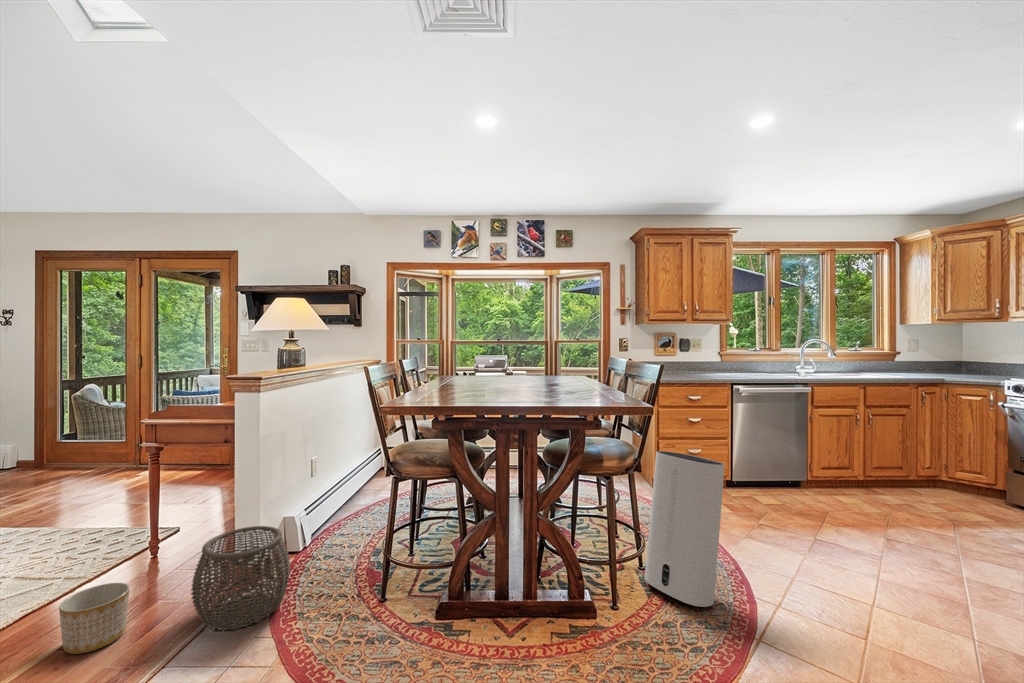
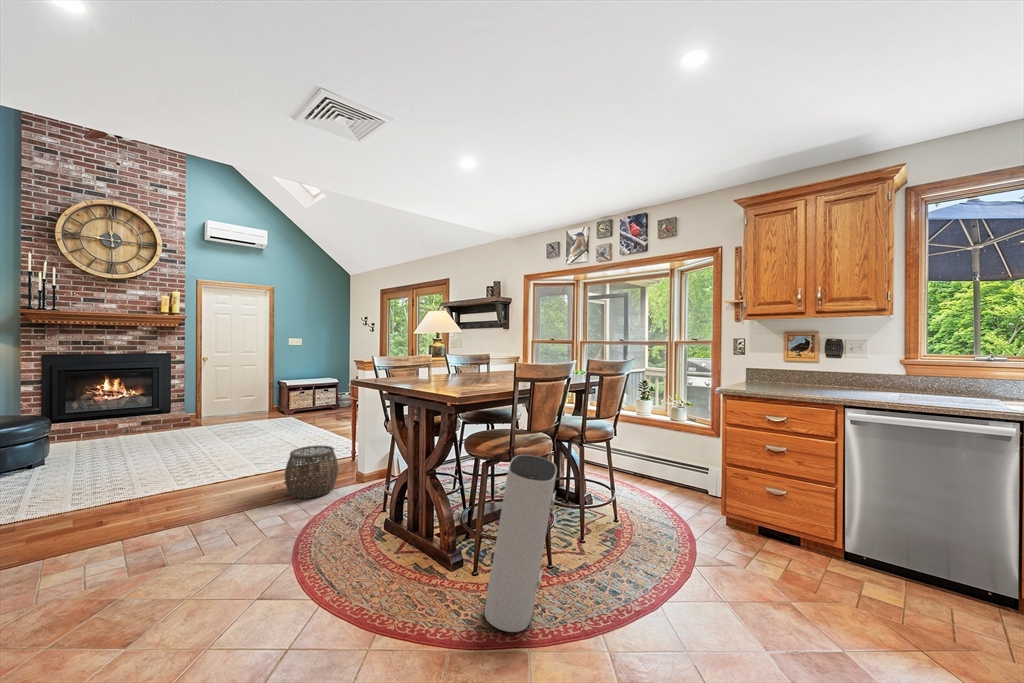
planter: present [59,583,130,654] -> none [251,457,281,485]

